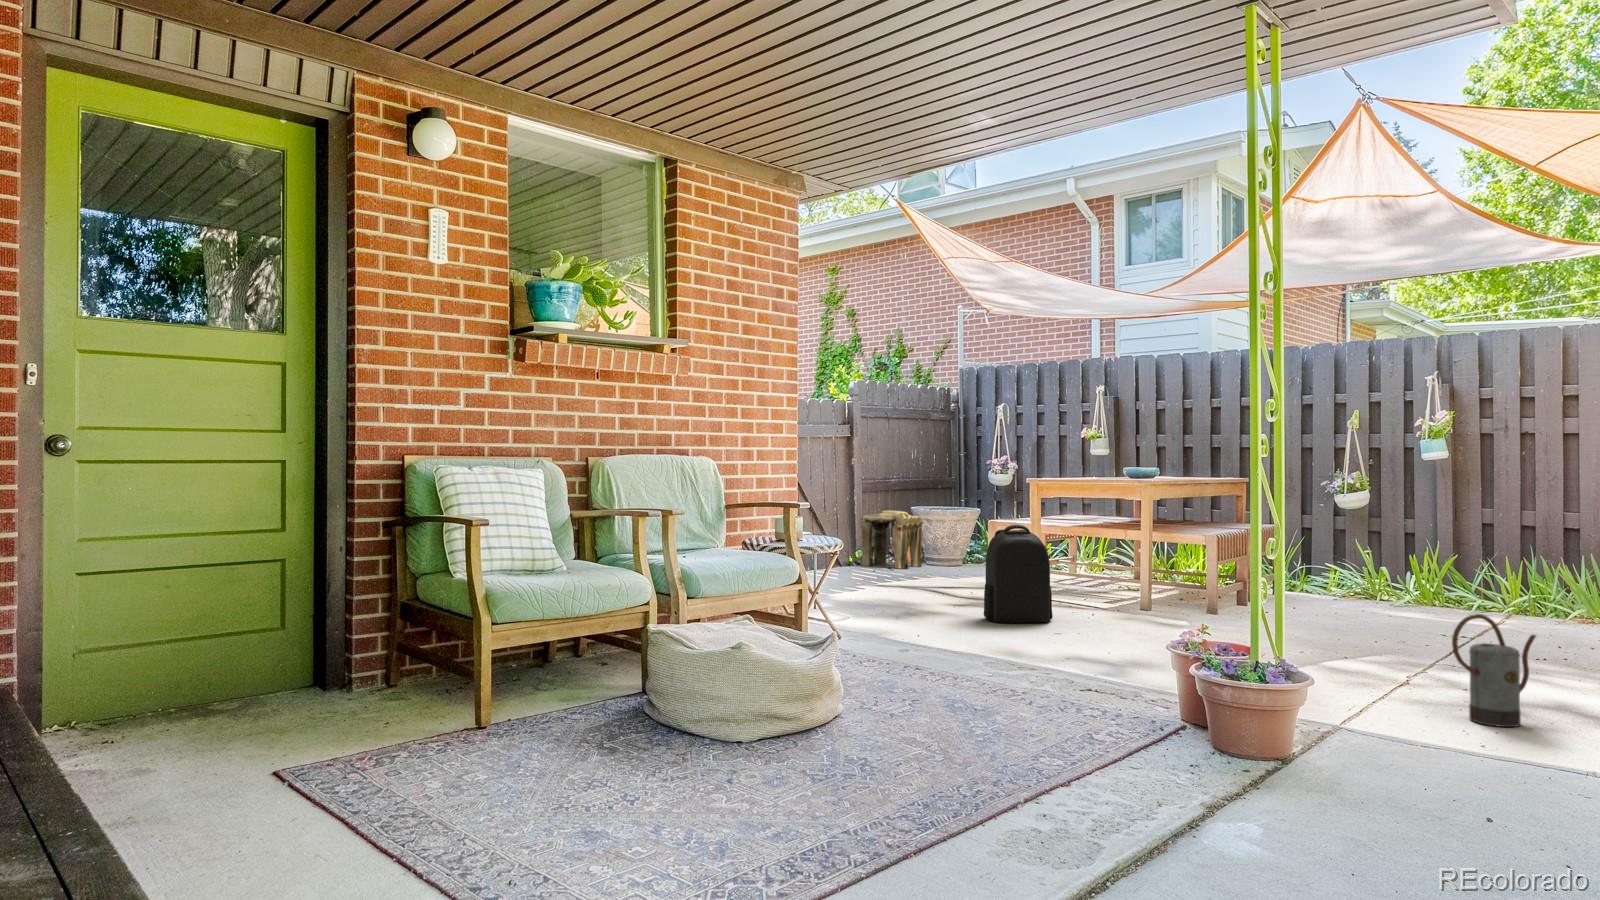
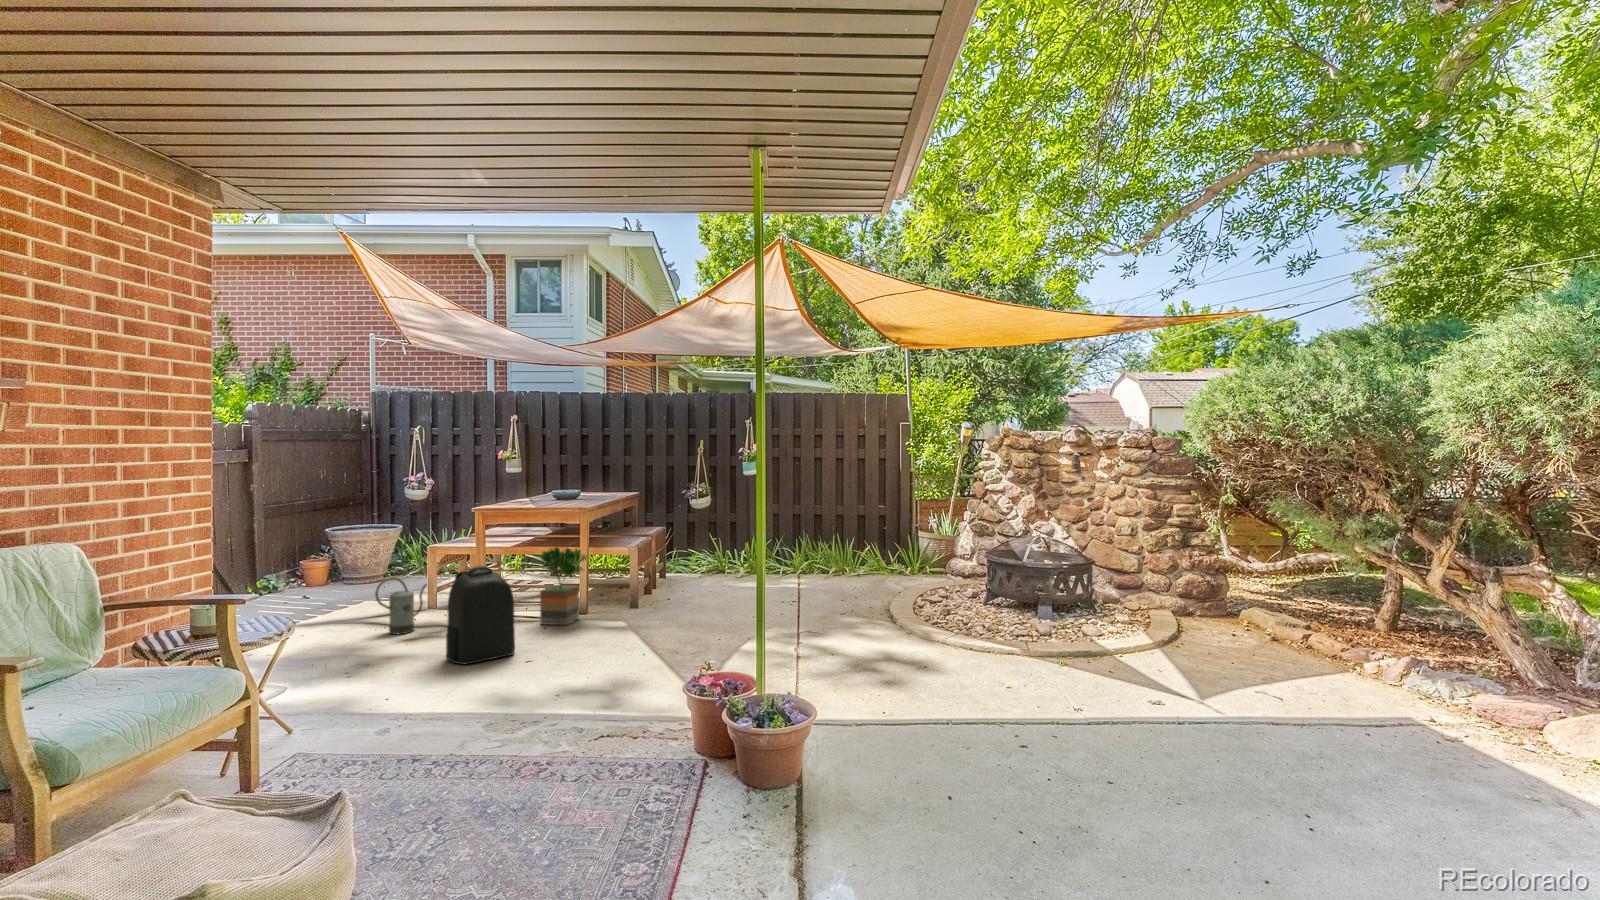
stool: present [860,510,923,569] -> none [266,534,341,594]
potted tree: none [1091,520,1151,611] -> present [540,547,587,625]
watering can: present [1452,614,1536,727] -> present [375,577,426,634]

